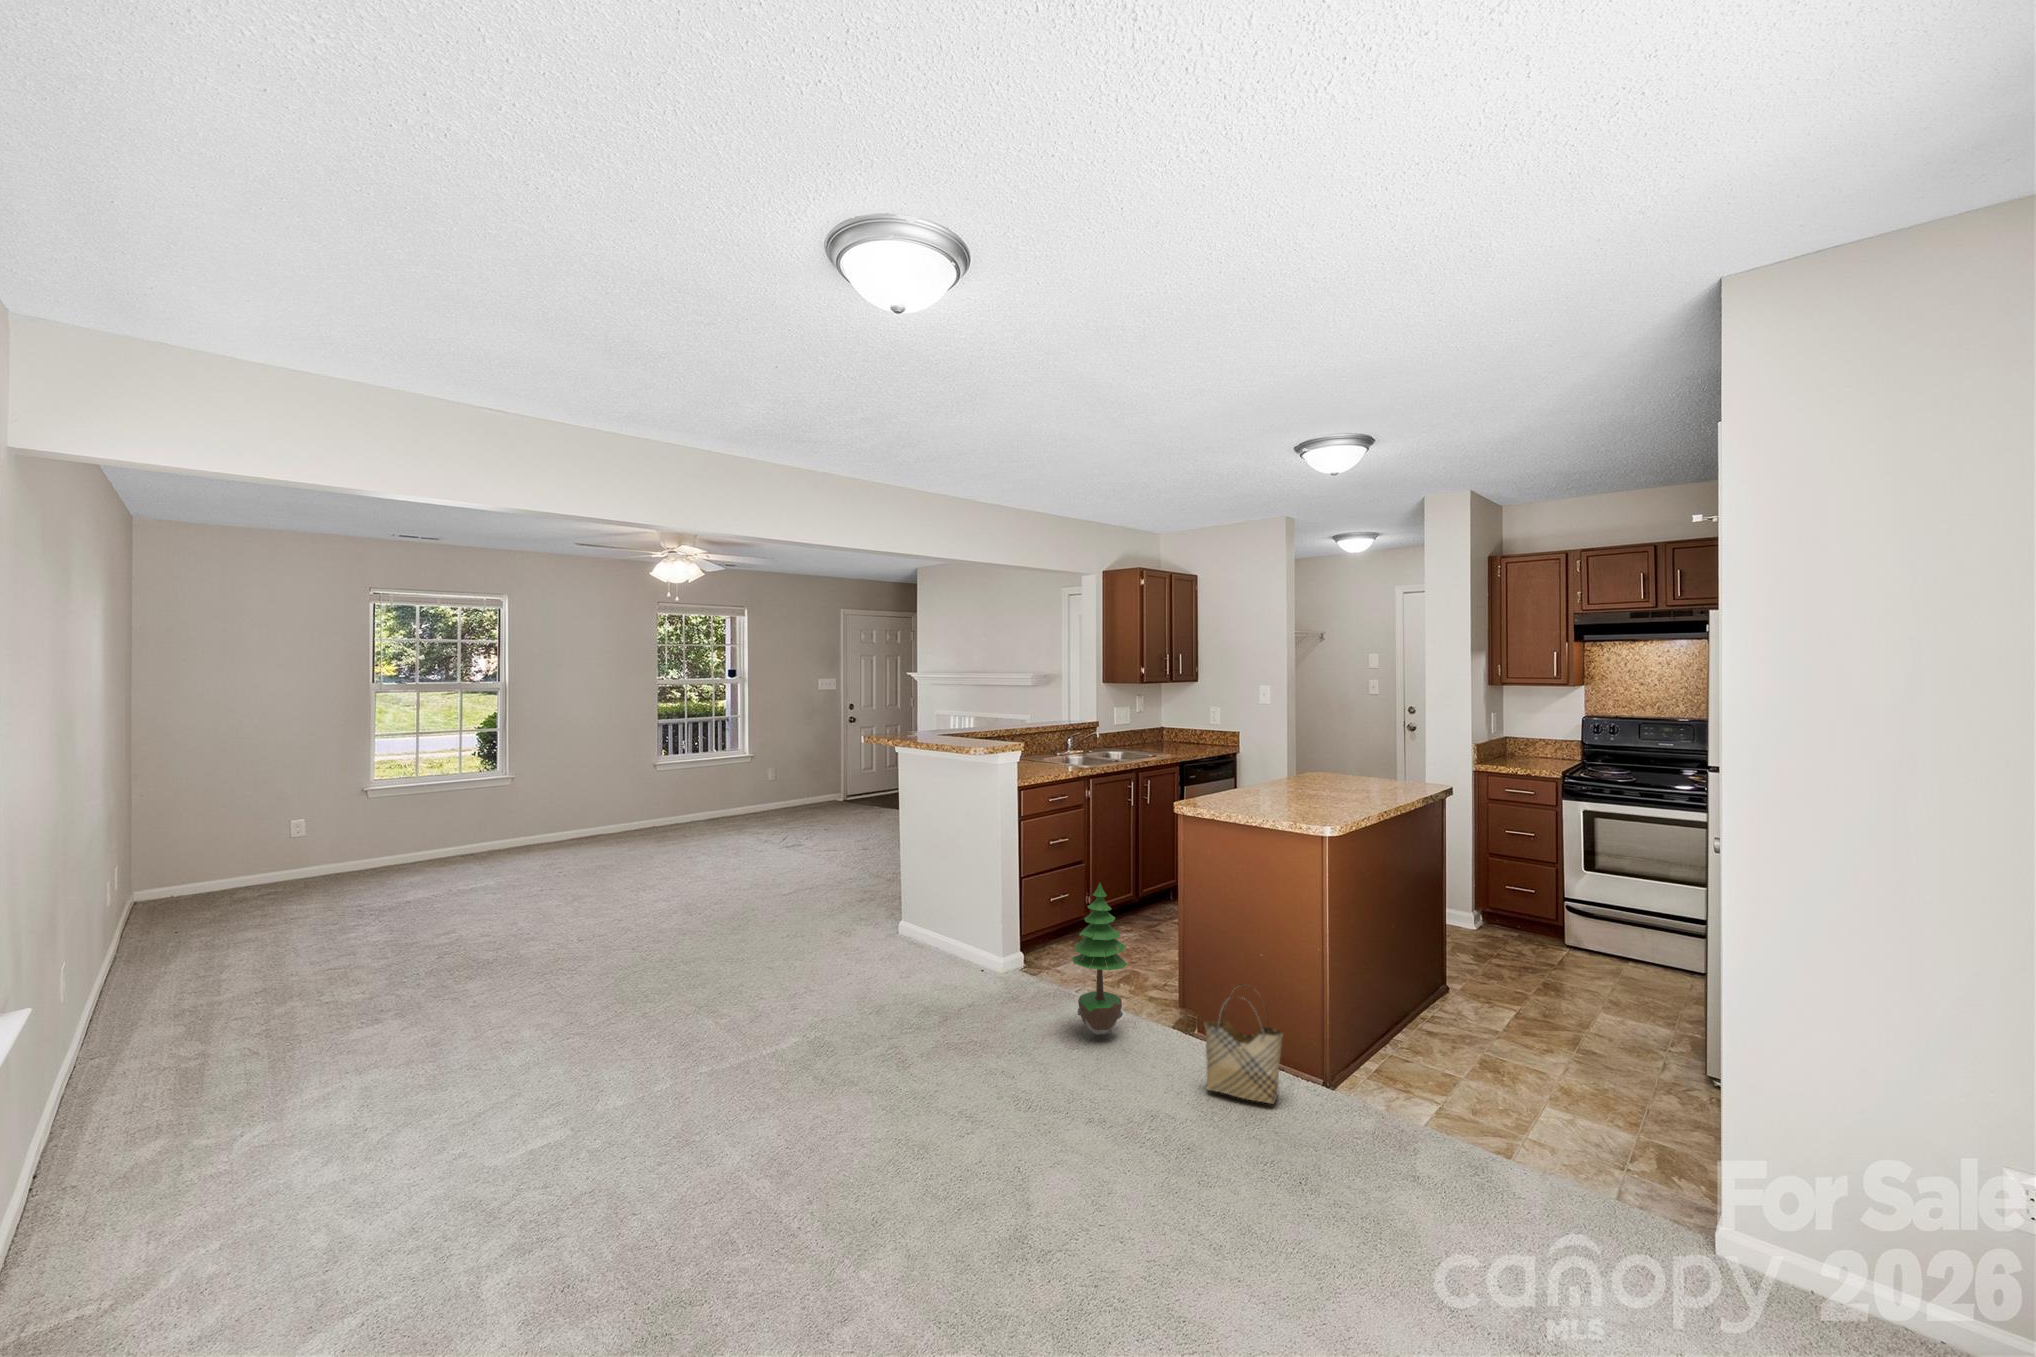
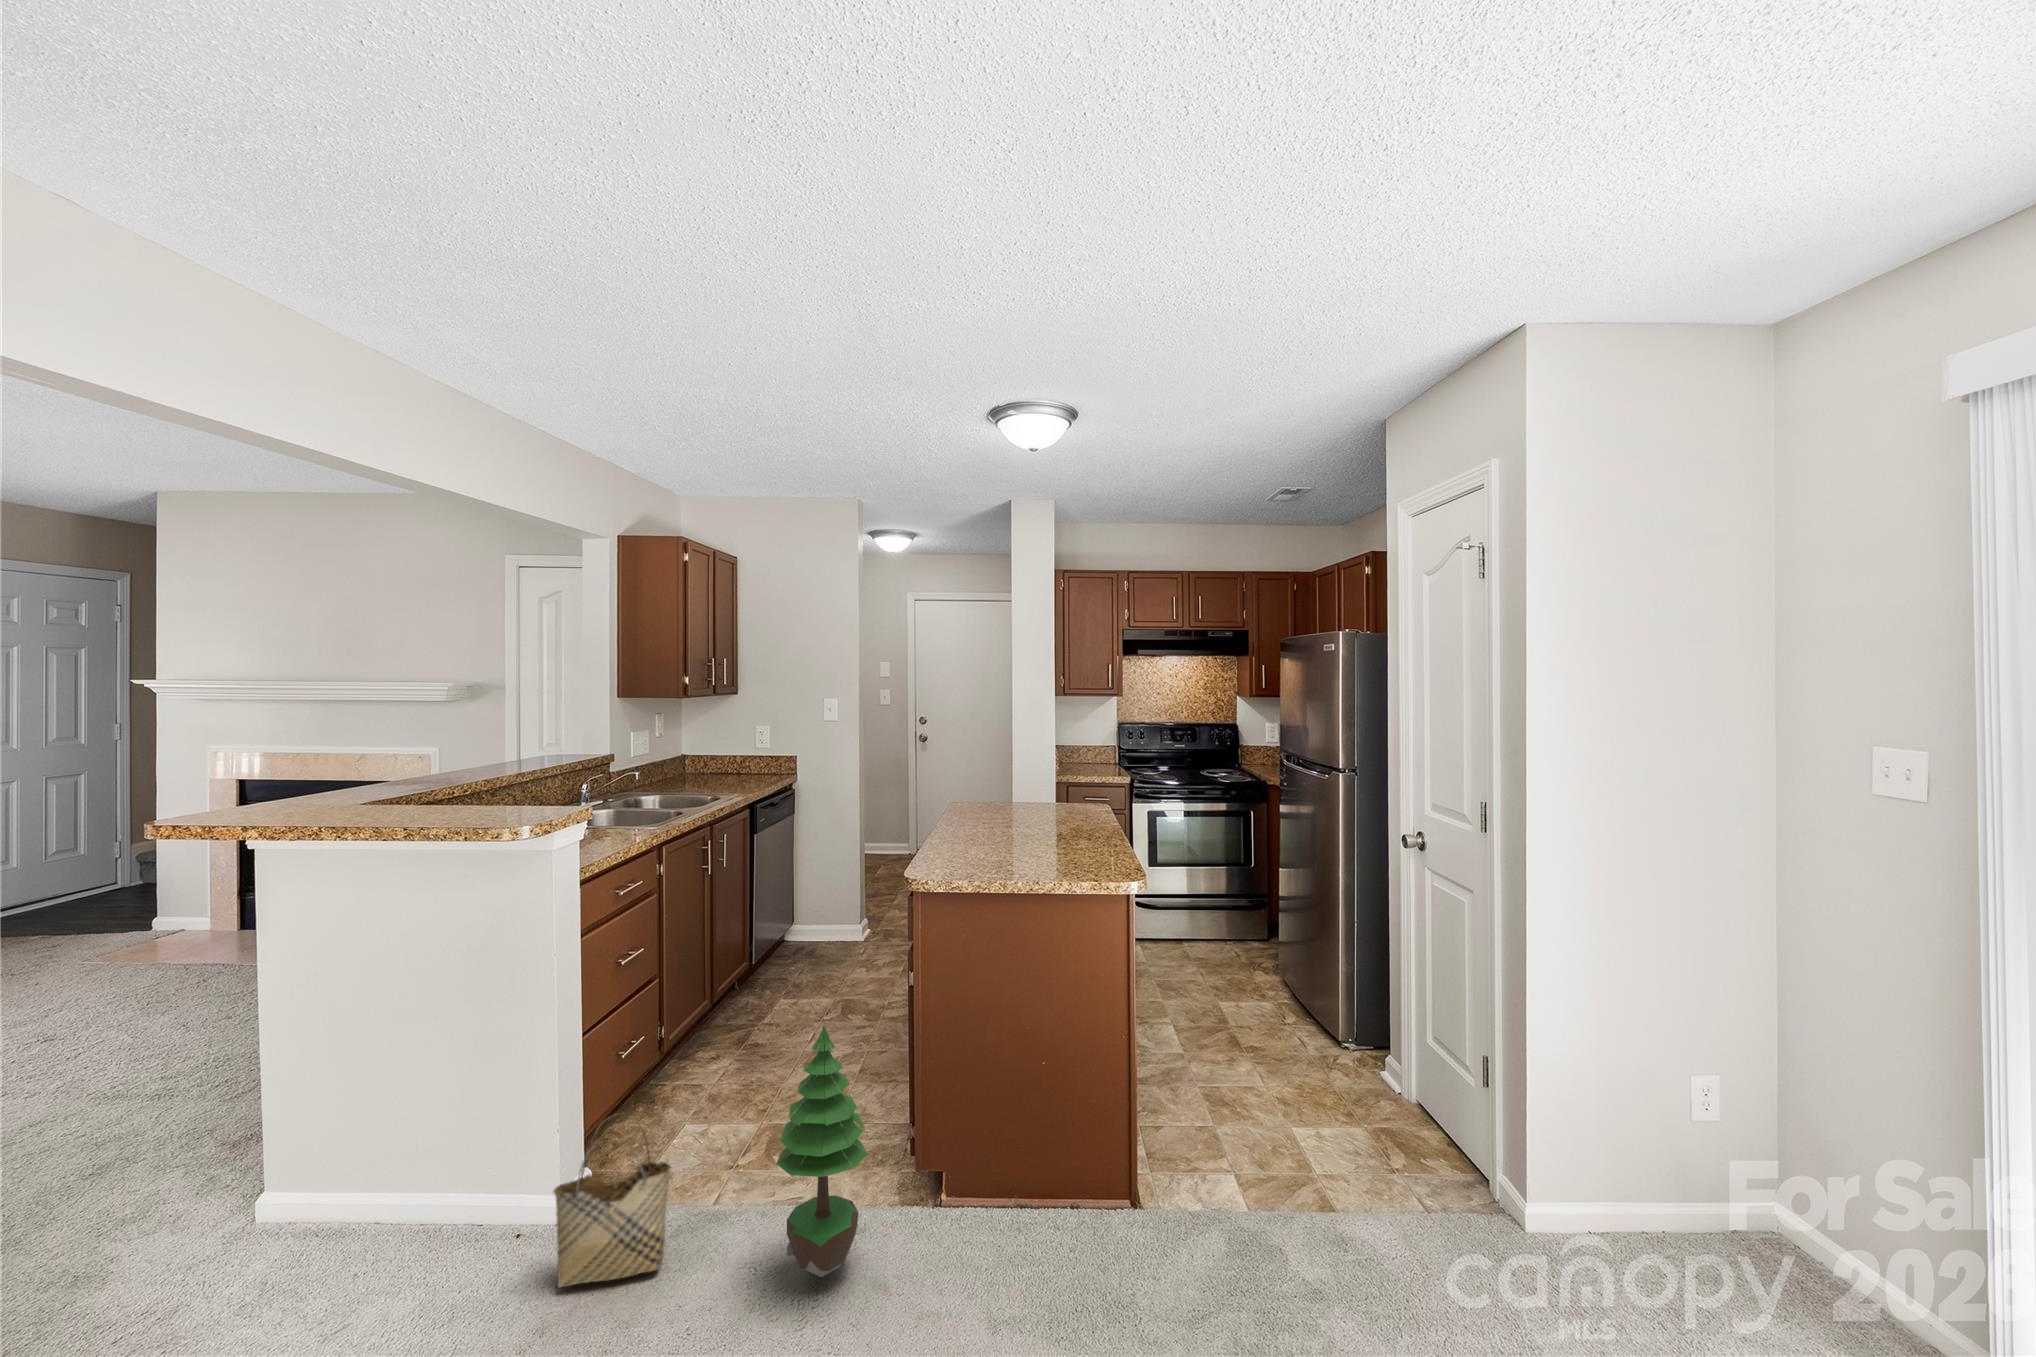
woven basket: present [1204,984,1283,1104] -> present [553,1113,671,1288]

